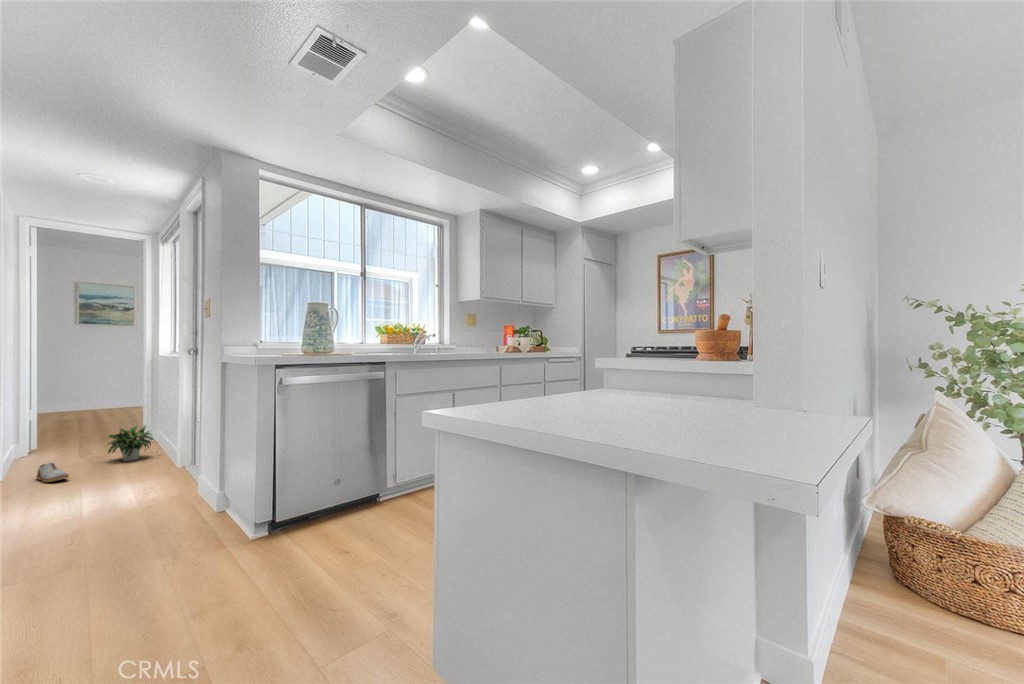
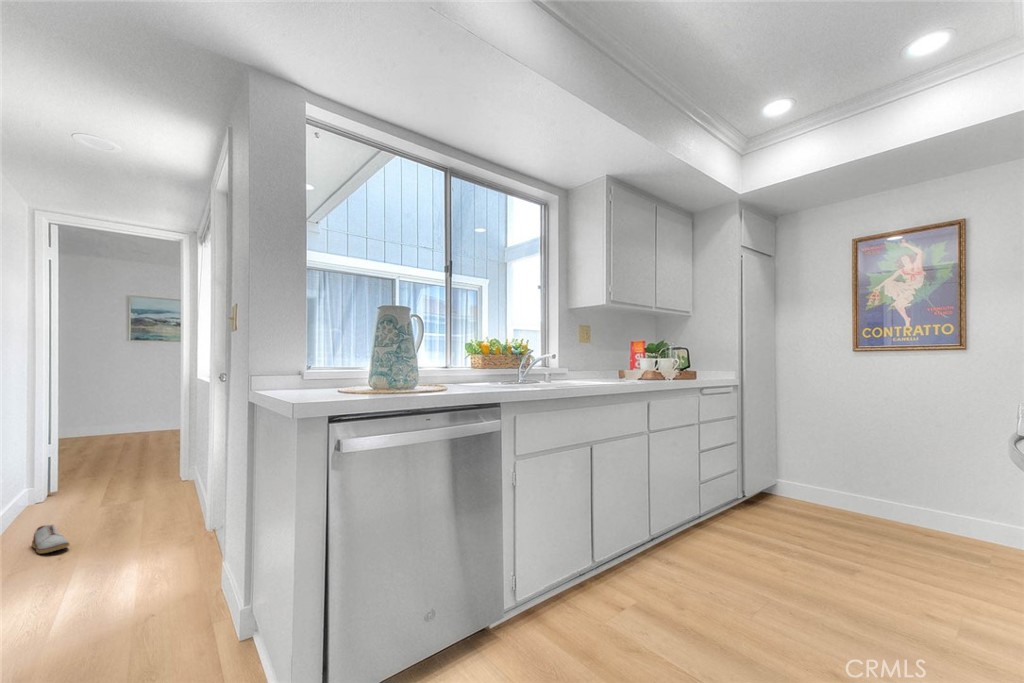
potted plant: present [108,425,154,461] -> none [127,467,193,516]

